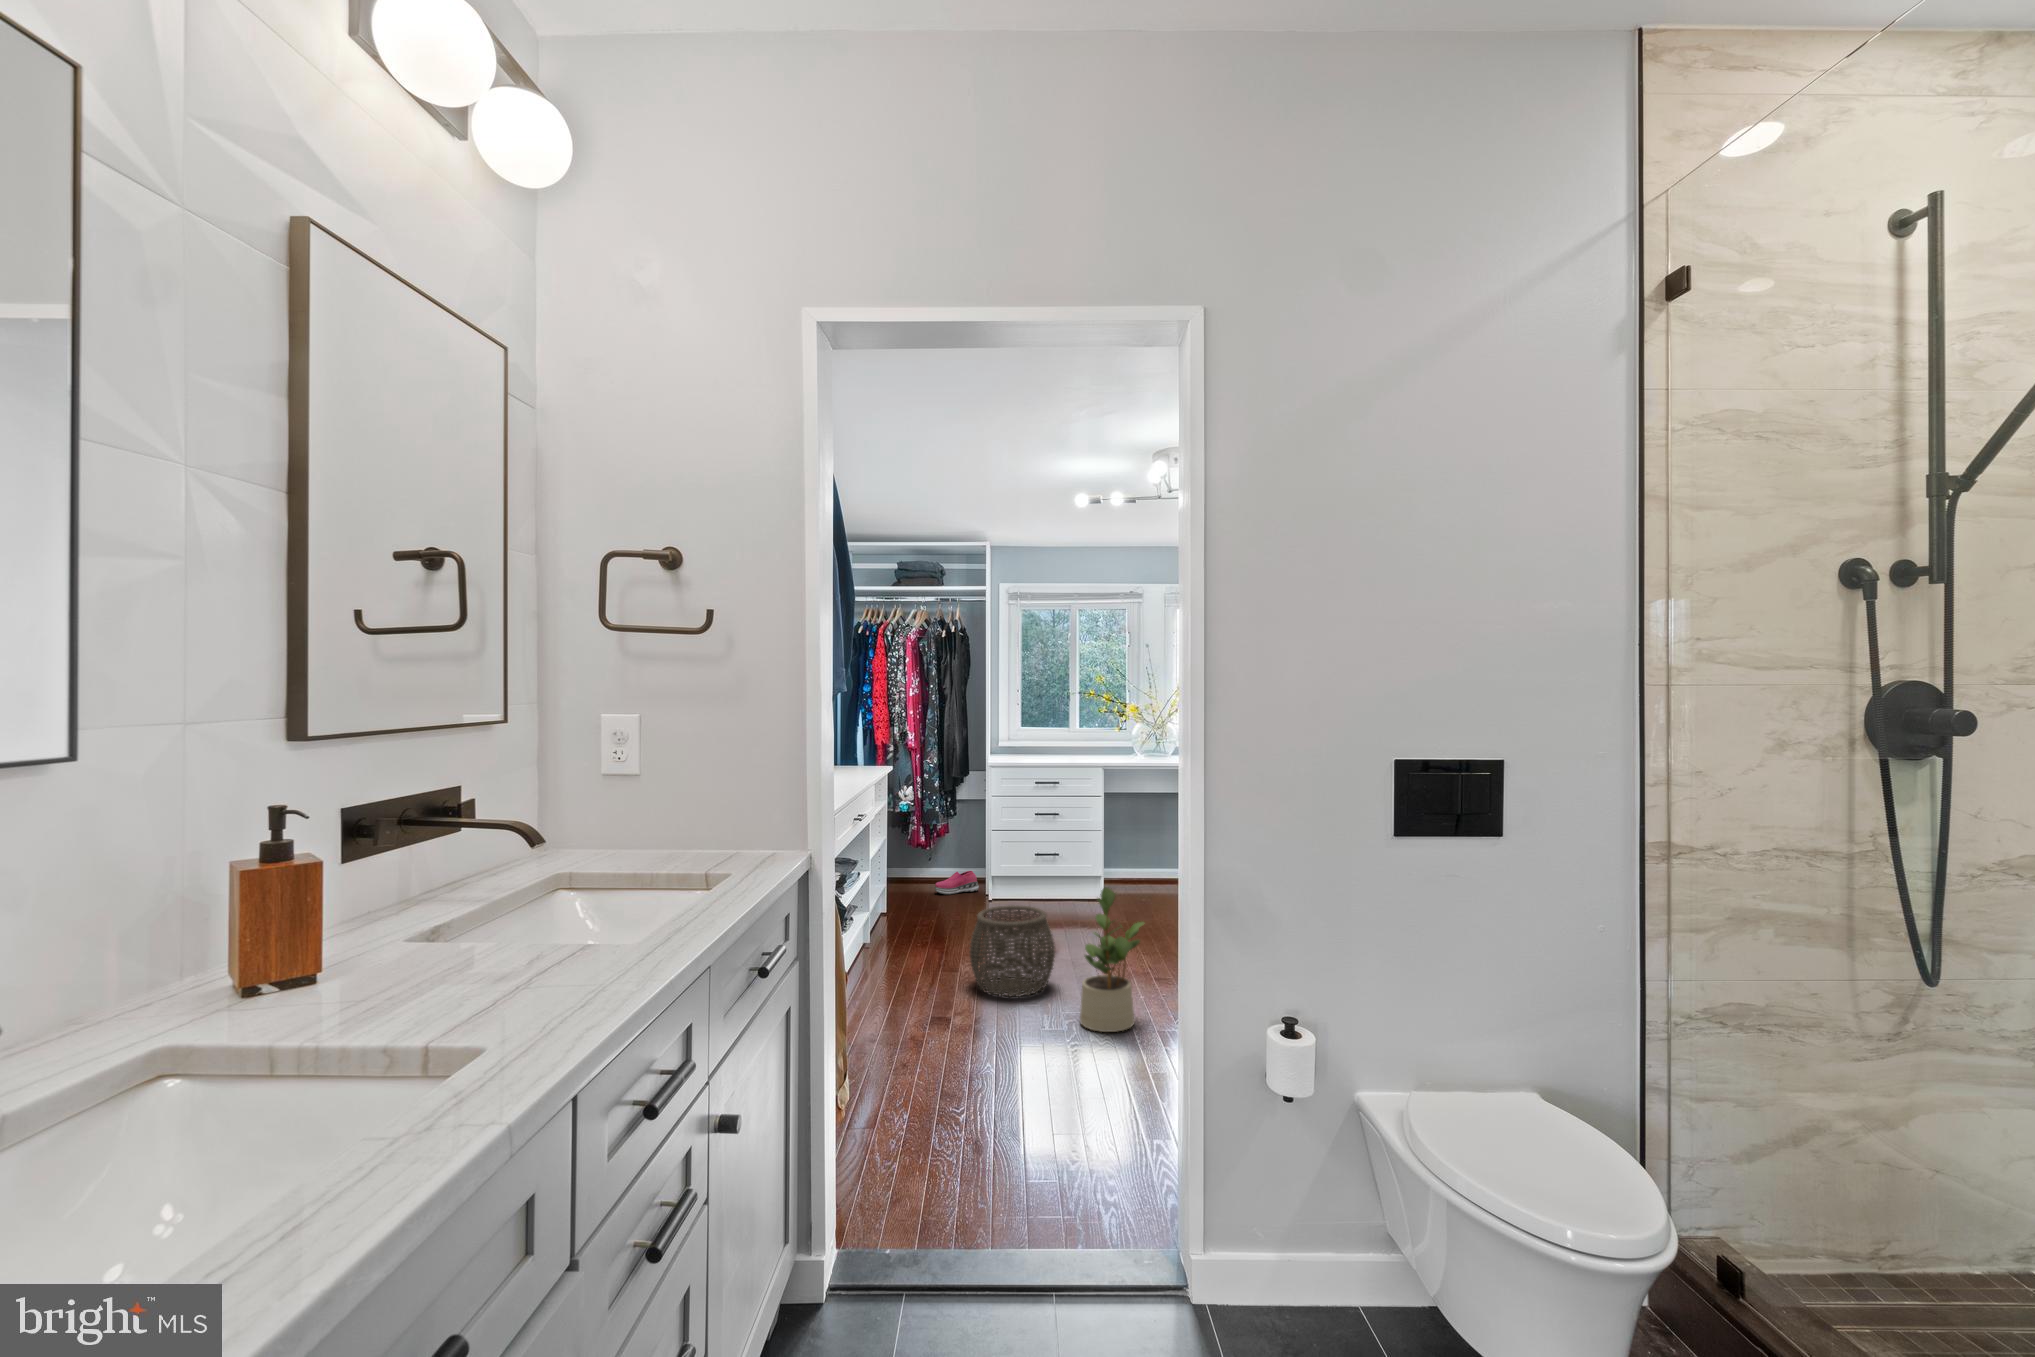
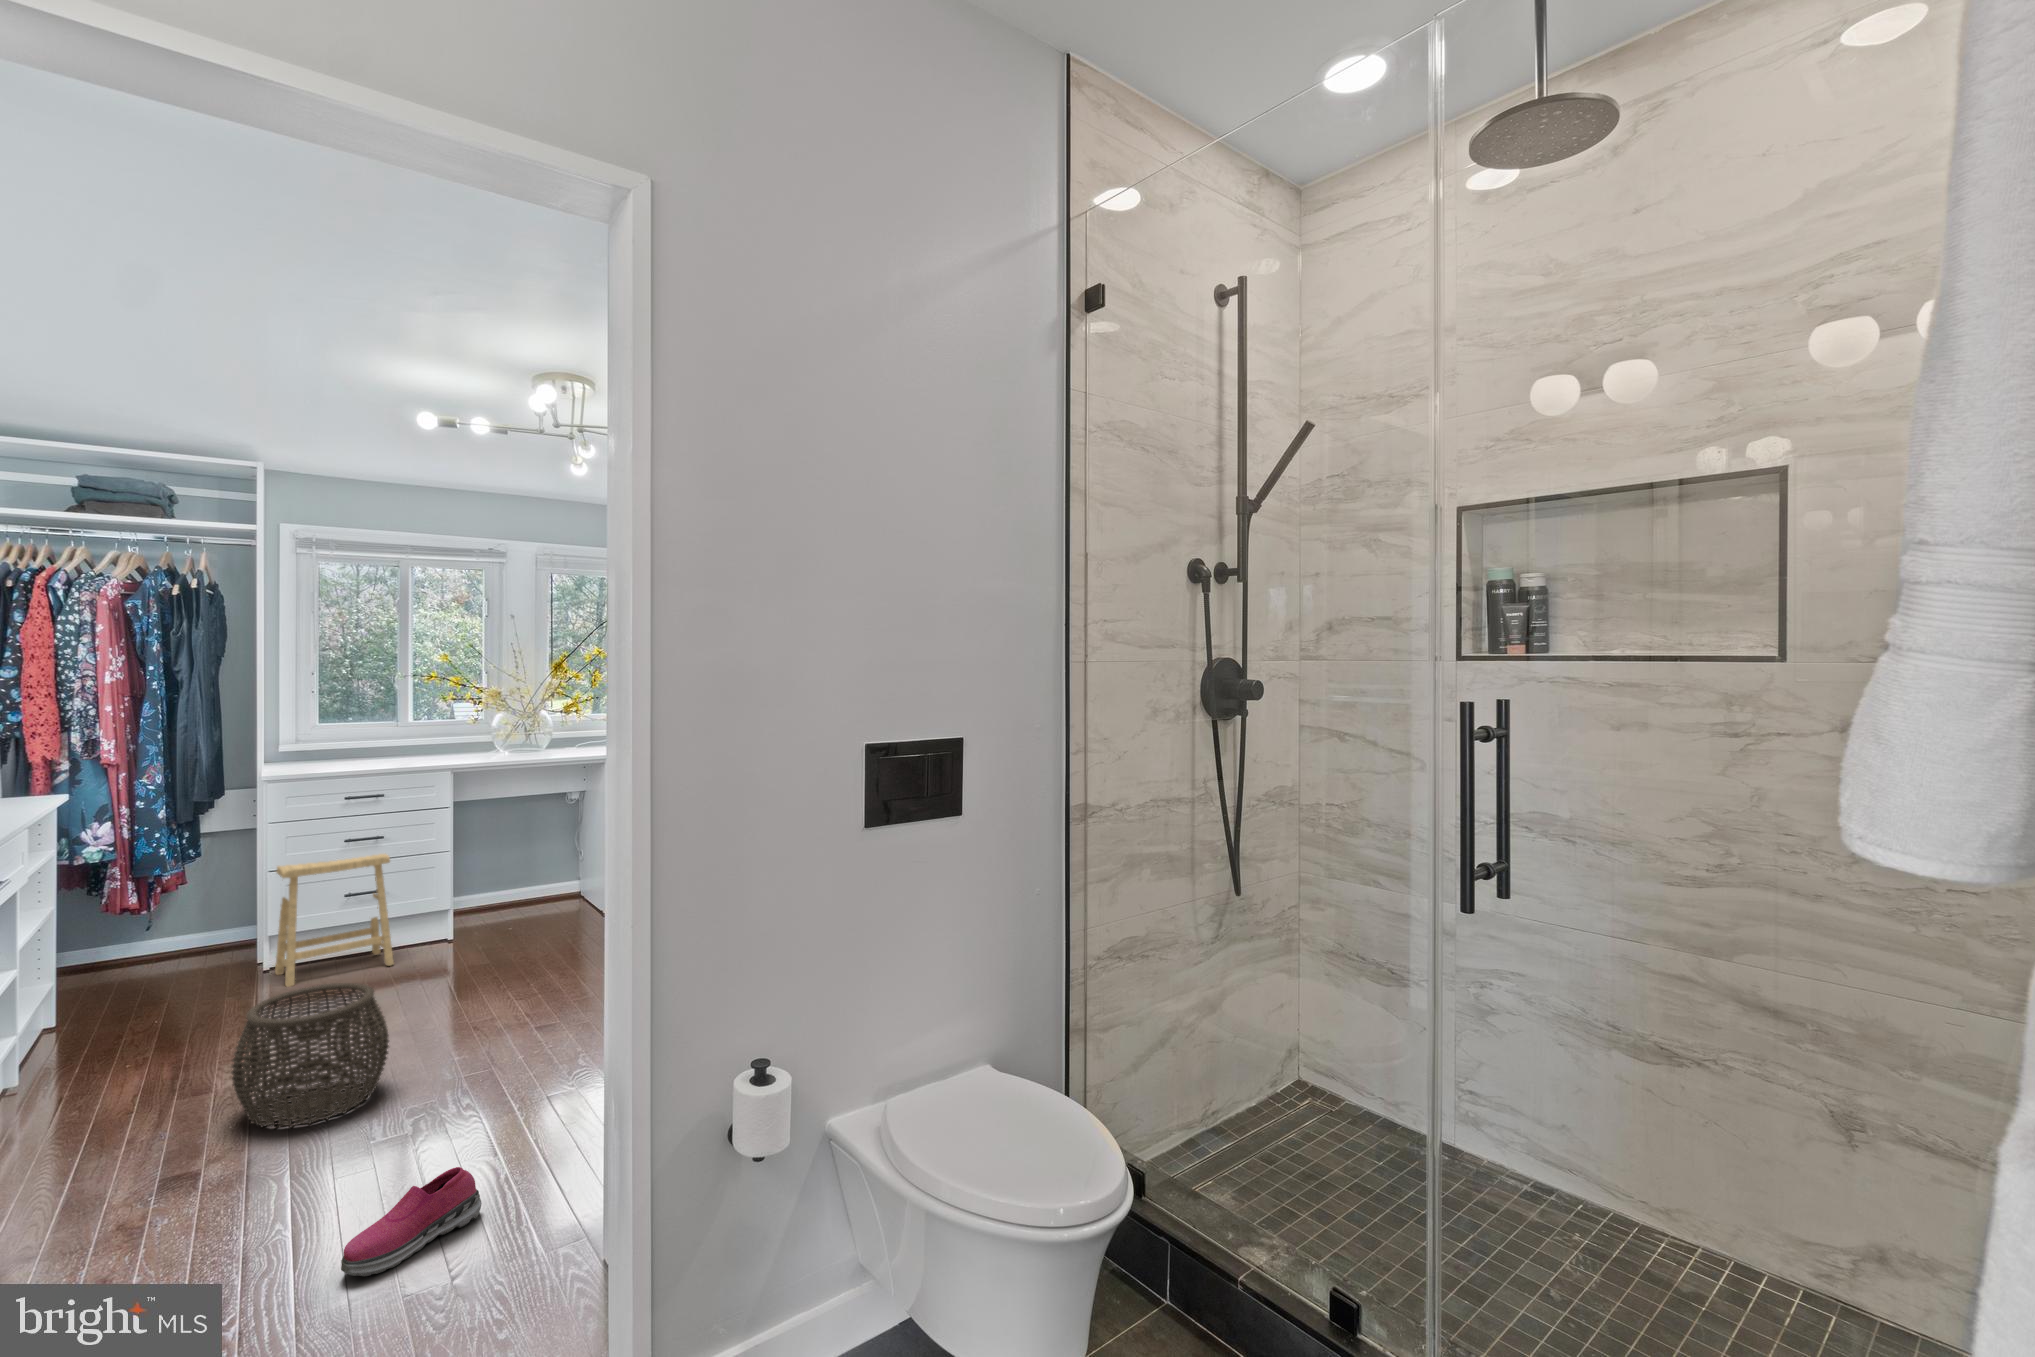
footstool: none [994,822,1064,914] -> present [275,854,394,987]
shoe: present [935,871,979,895] -> present [341,1167,482,1276]
potted plant: present [1080,887,1144,1032] -> none [435,944,534,1143]

